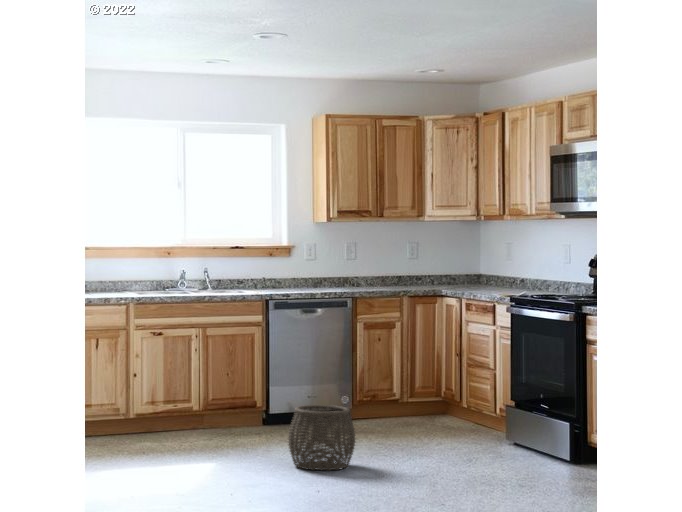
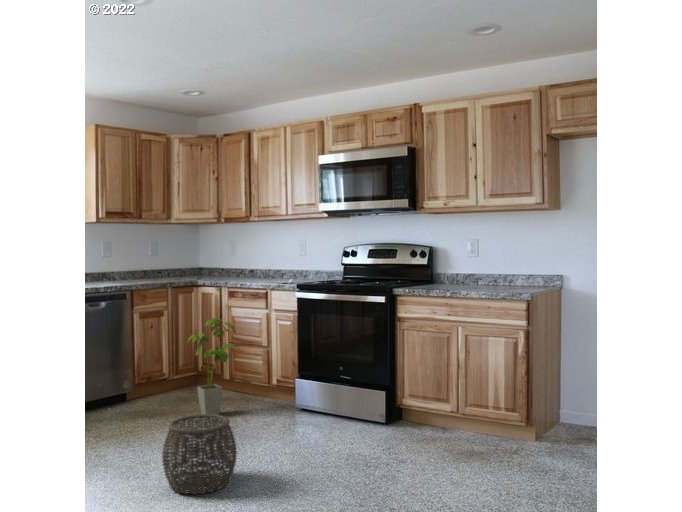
house plant: none [389,328,447,437] -> present [188,318,236,415]

